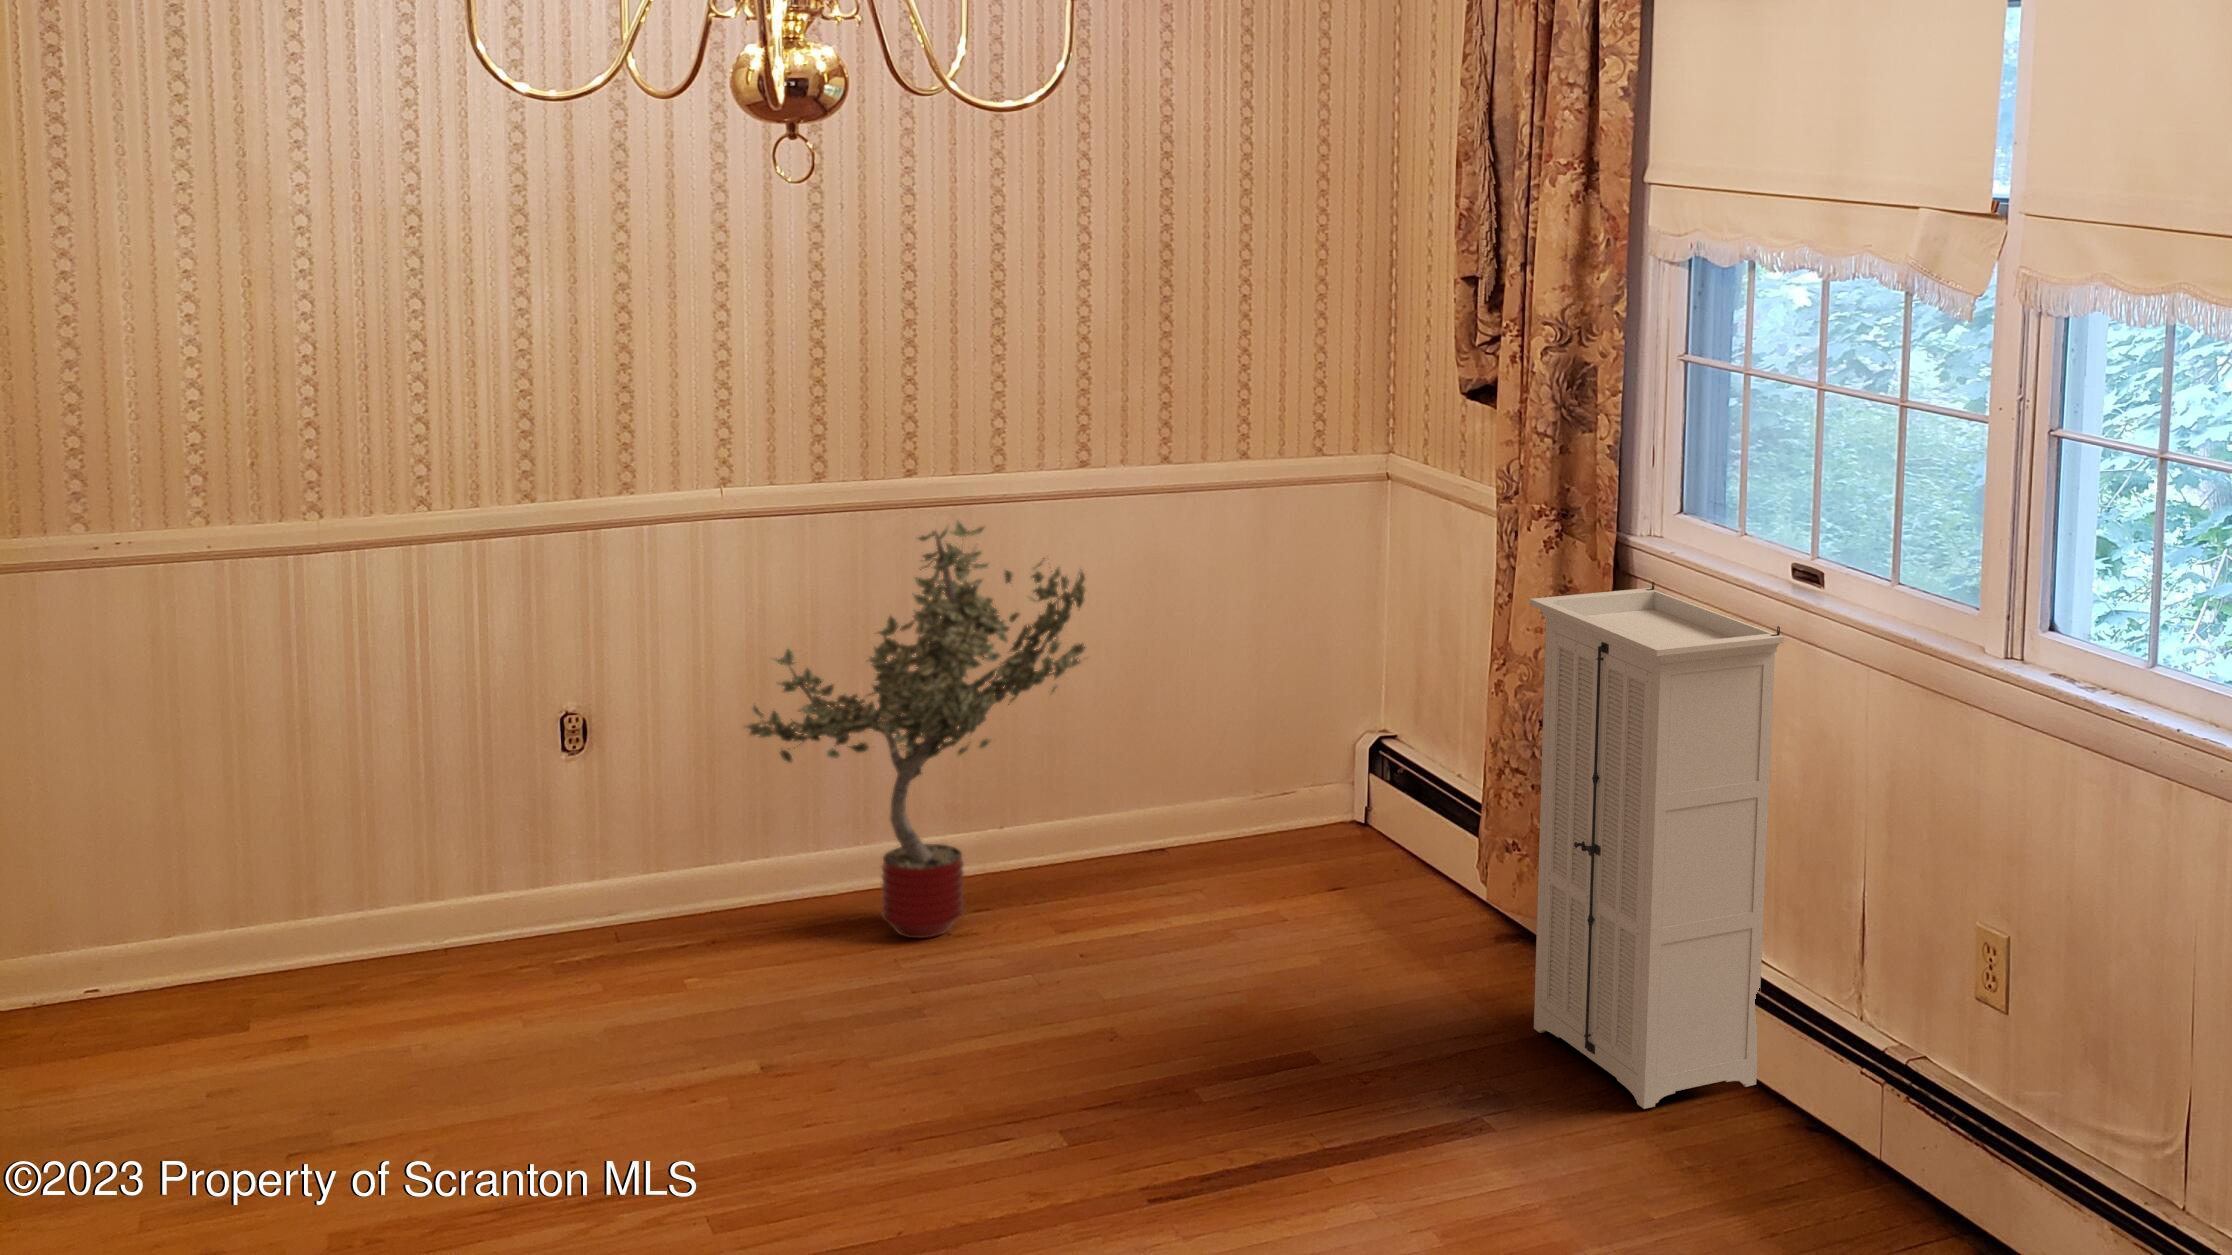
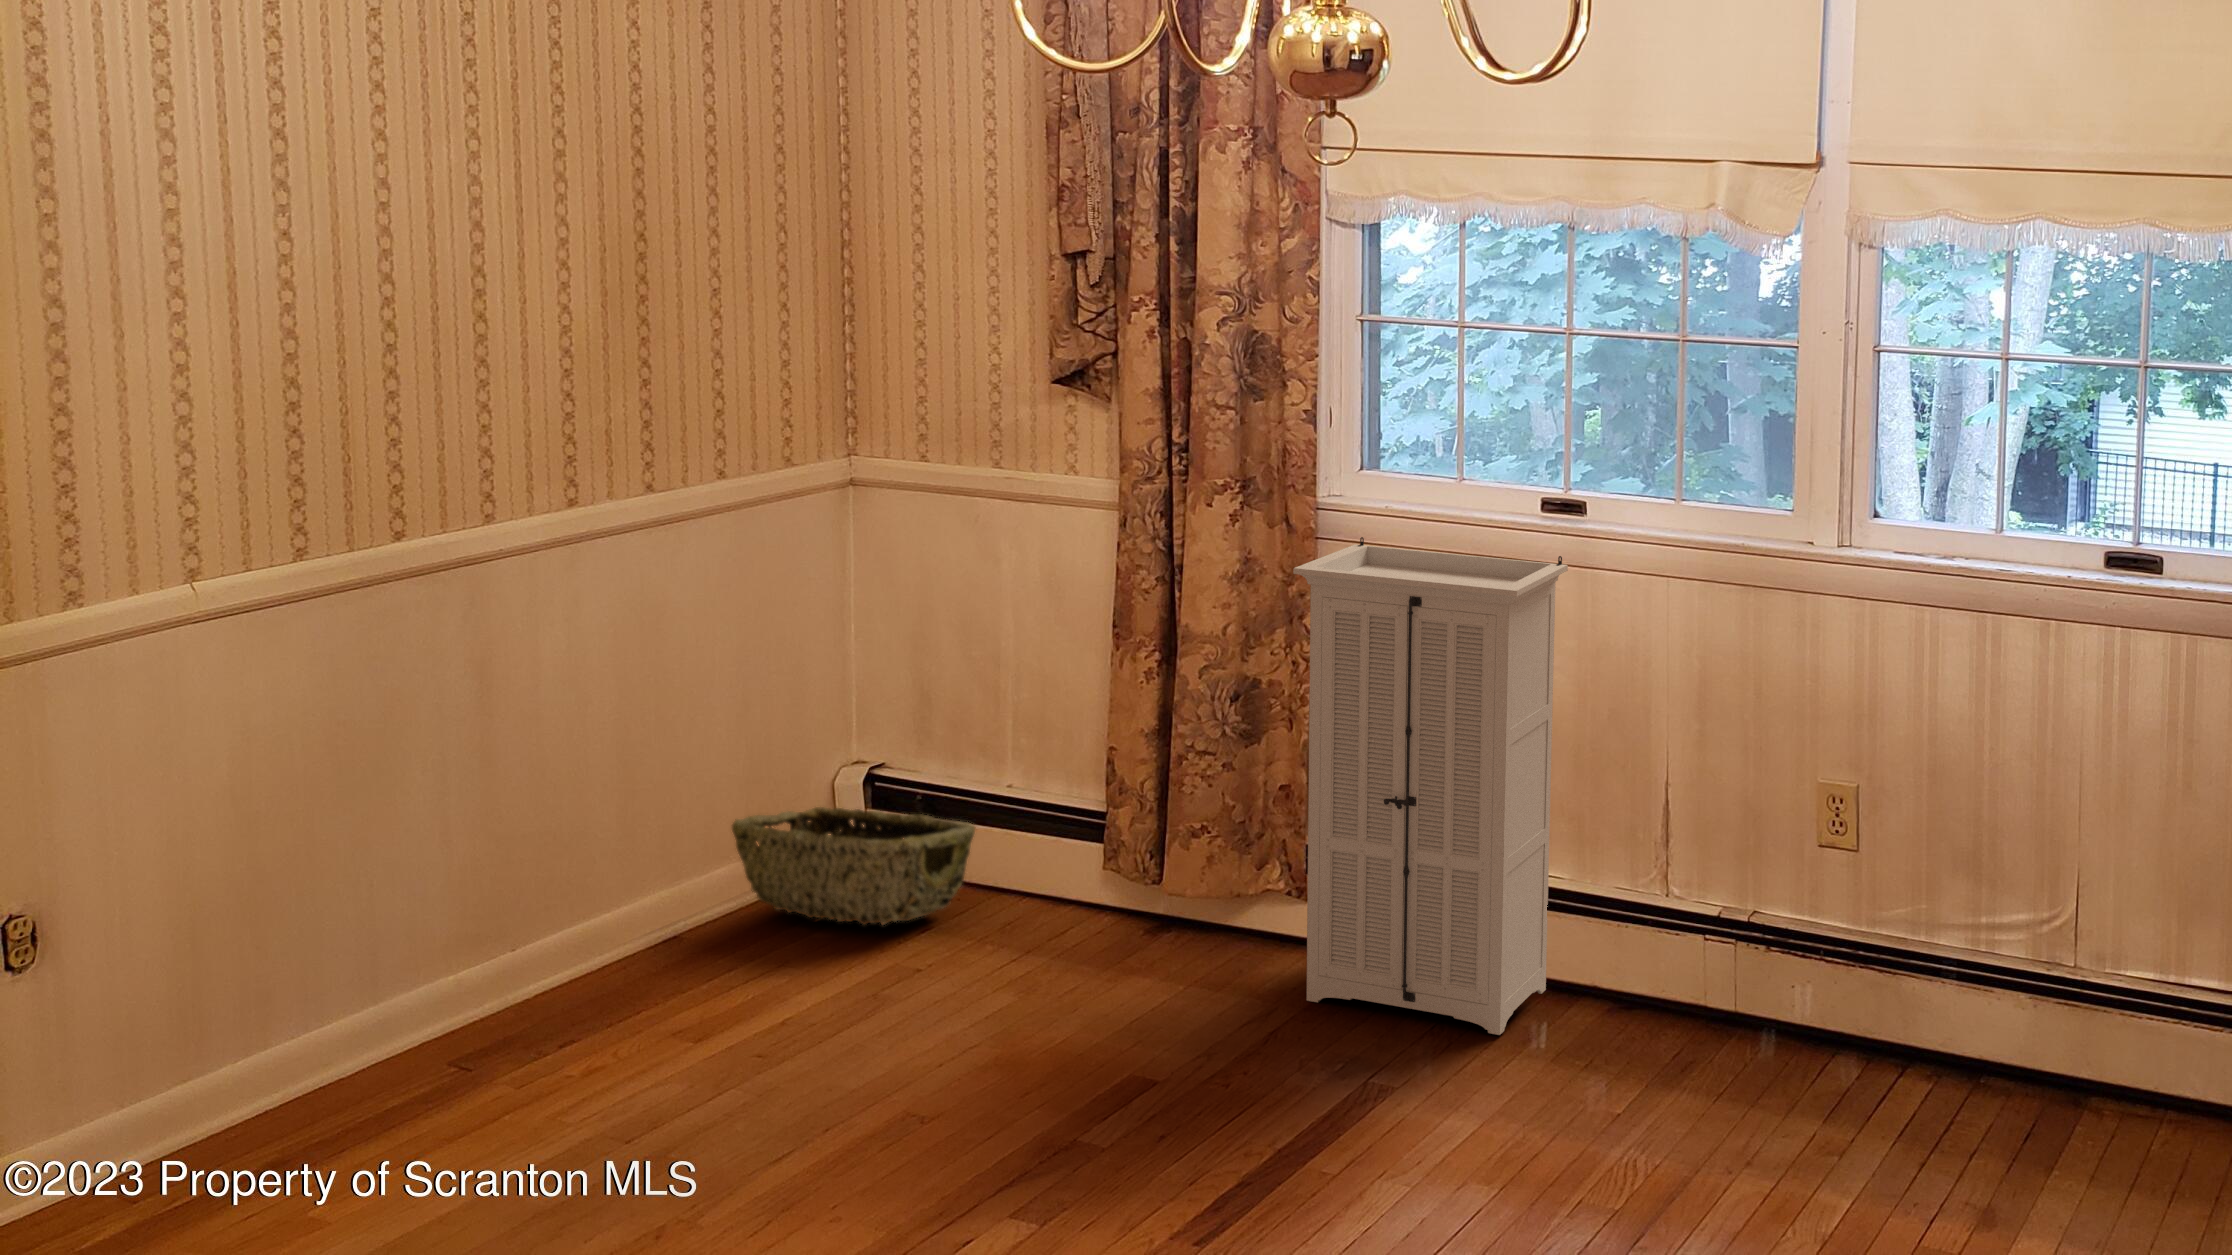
potted tree: present [746,521,1085,938] -> none [329,581,702,1107]
woven basket: none [1224,757,1404,876] -> present [732,807,975,925]

